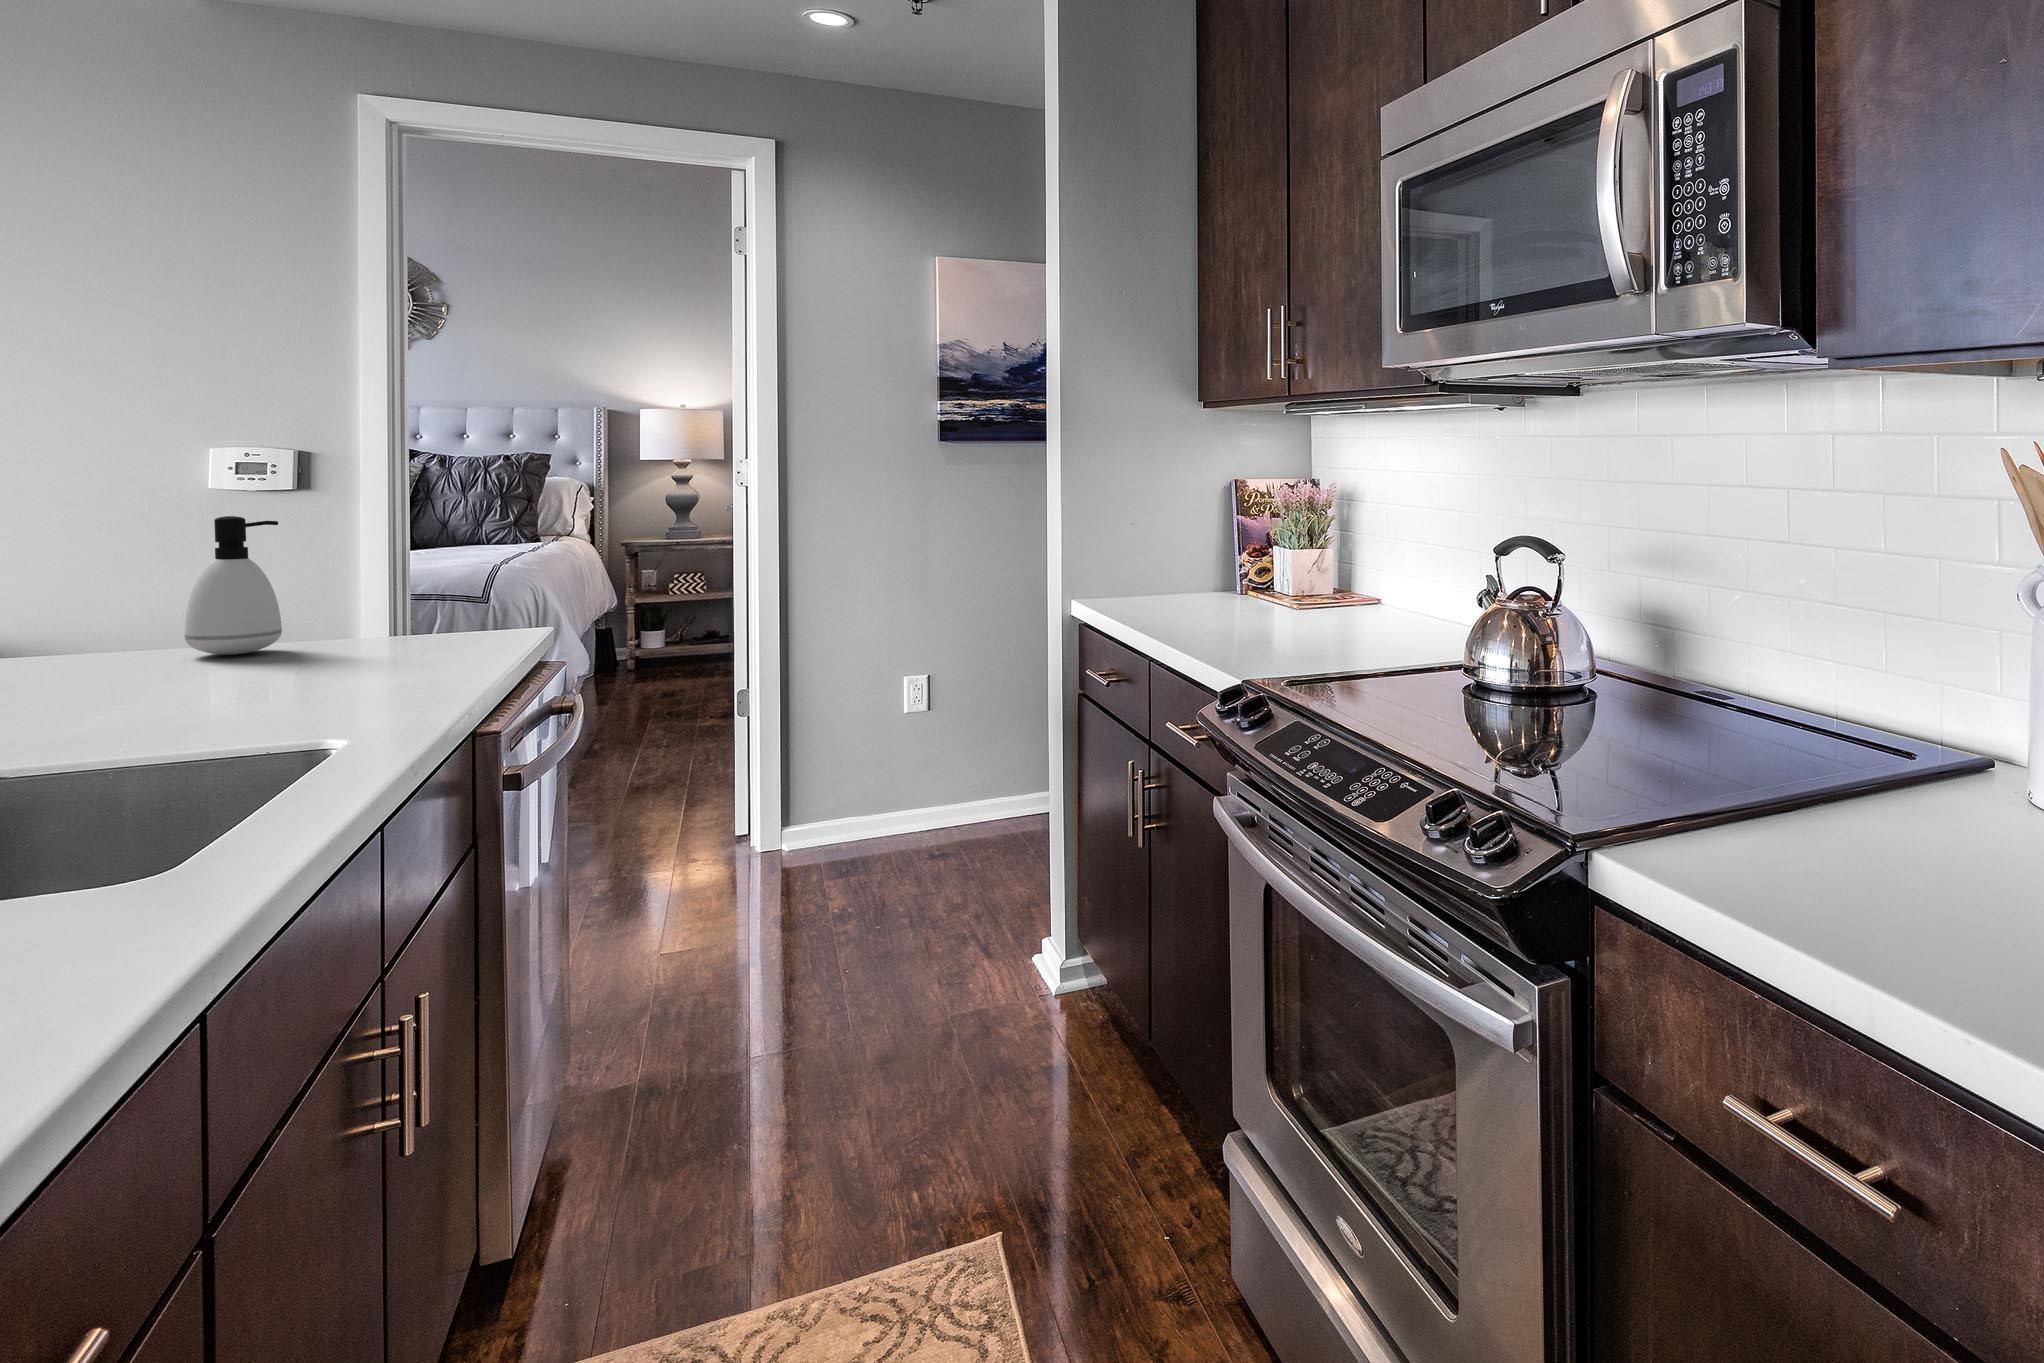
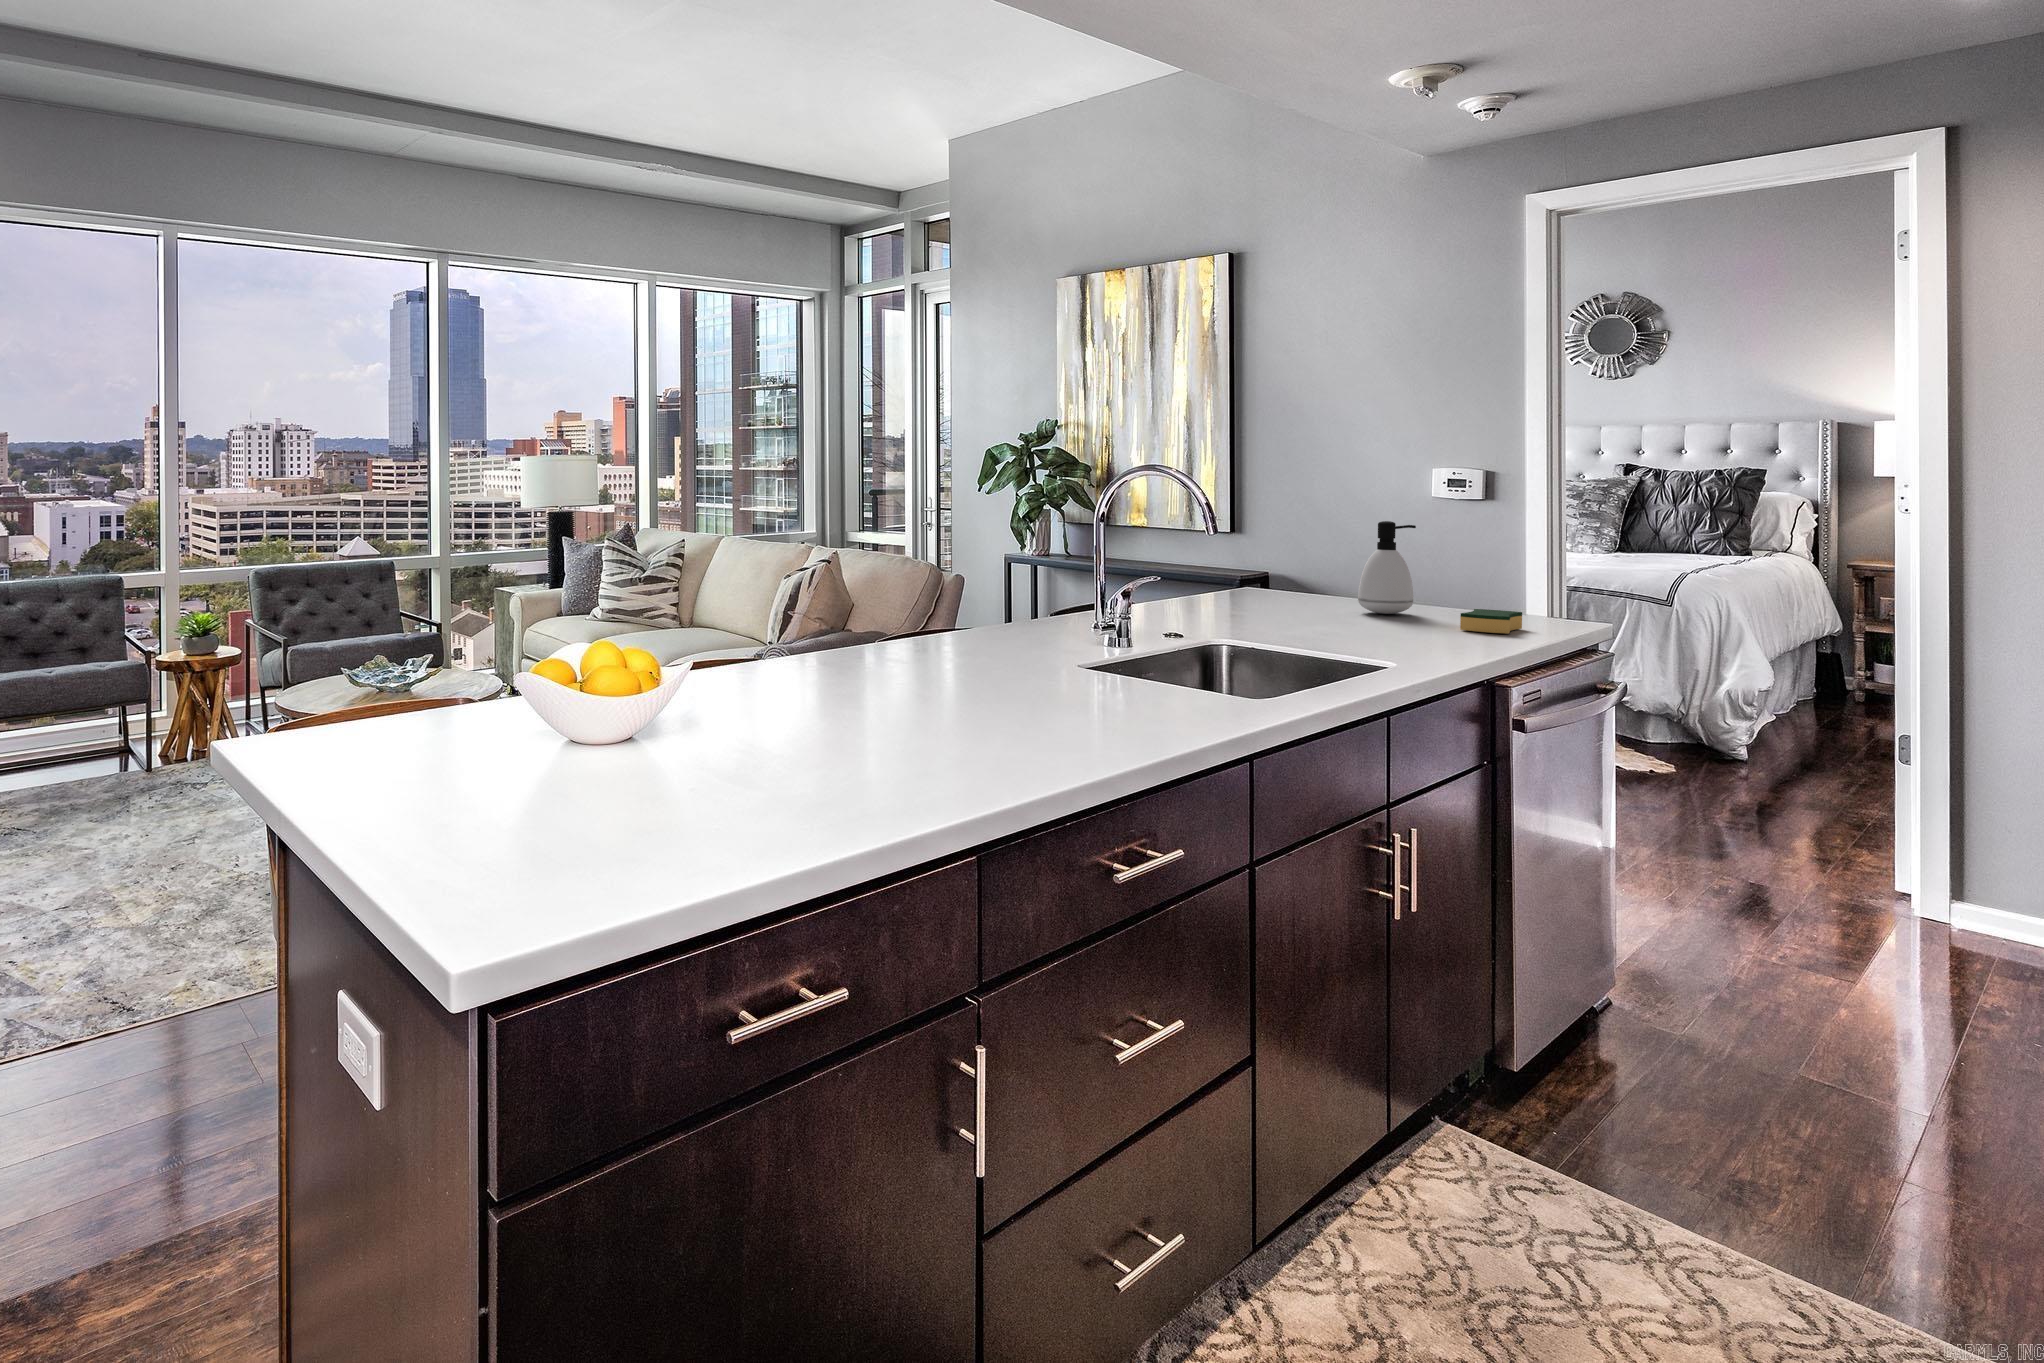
sponge: none [375,628,454,662] -> present [1460,609,1522,634]

